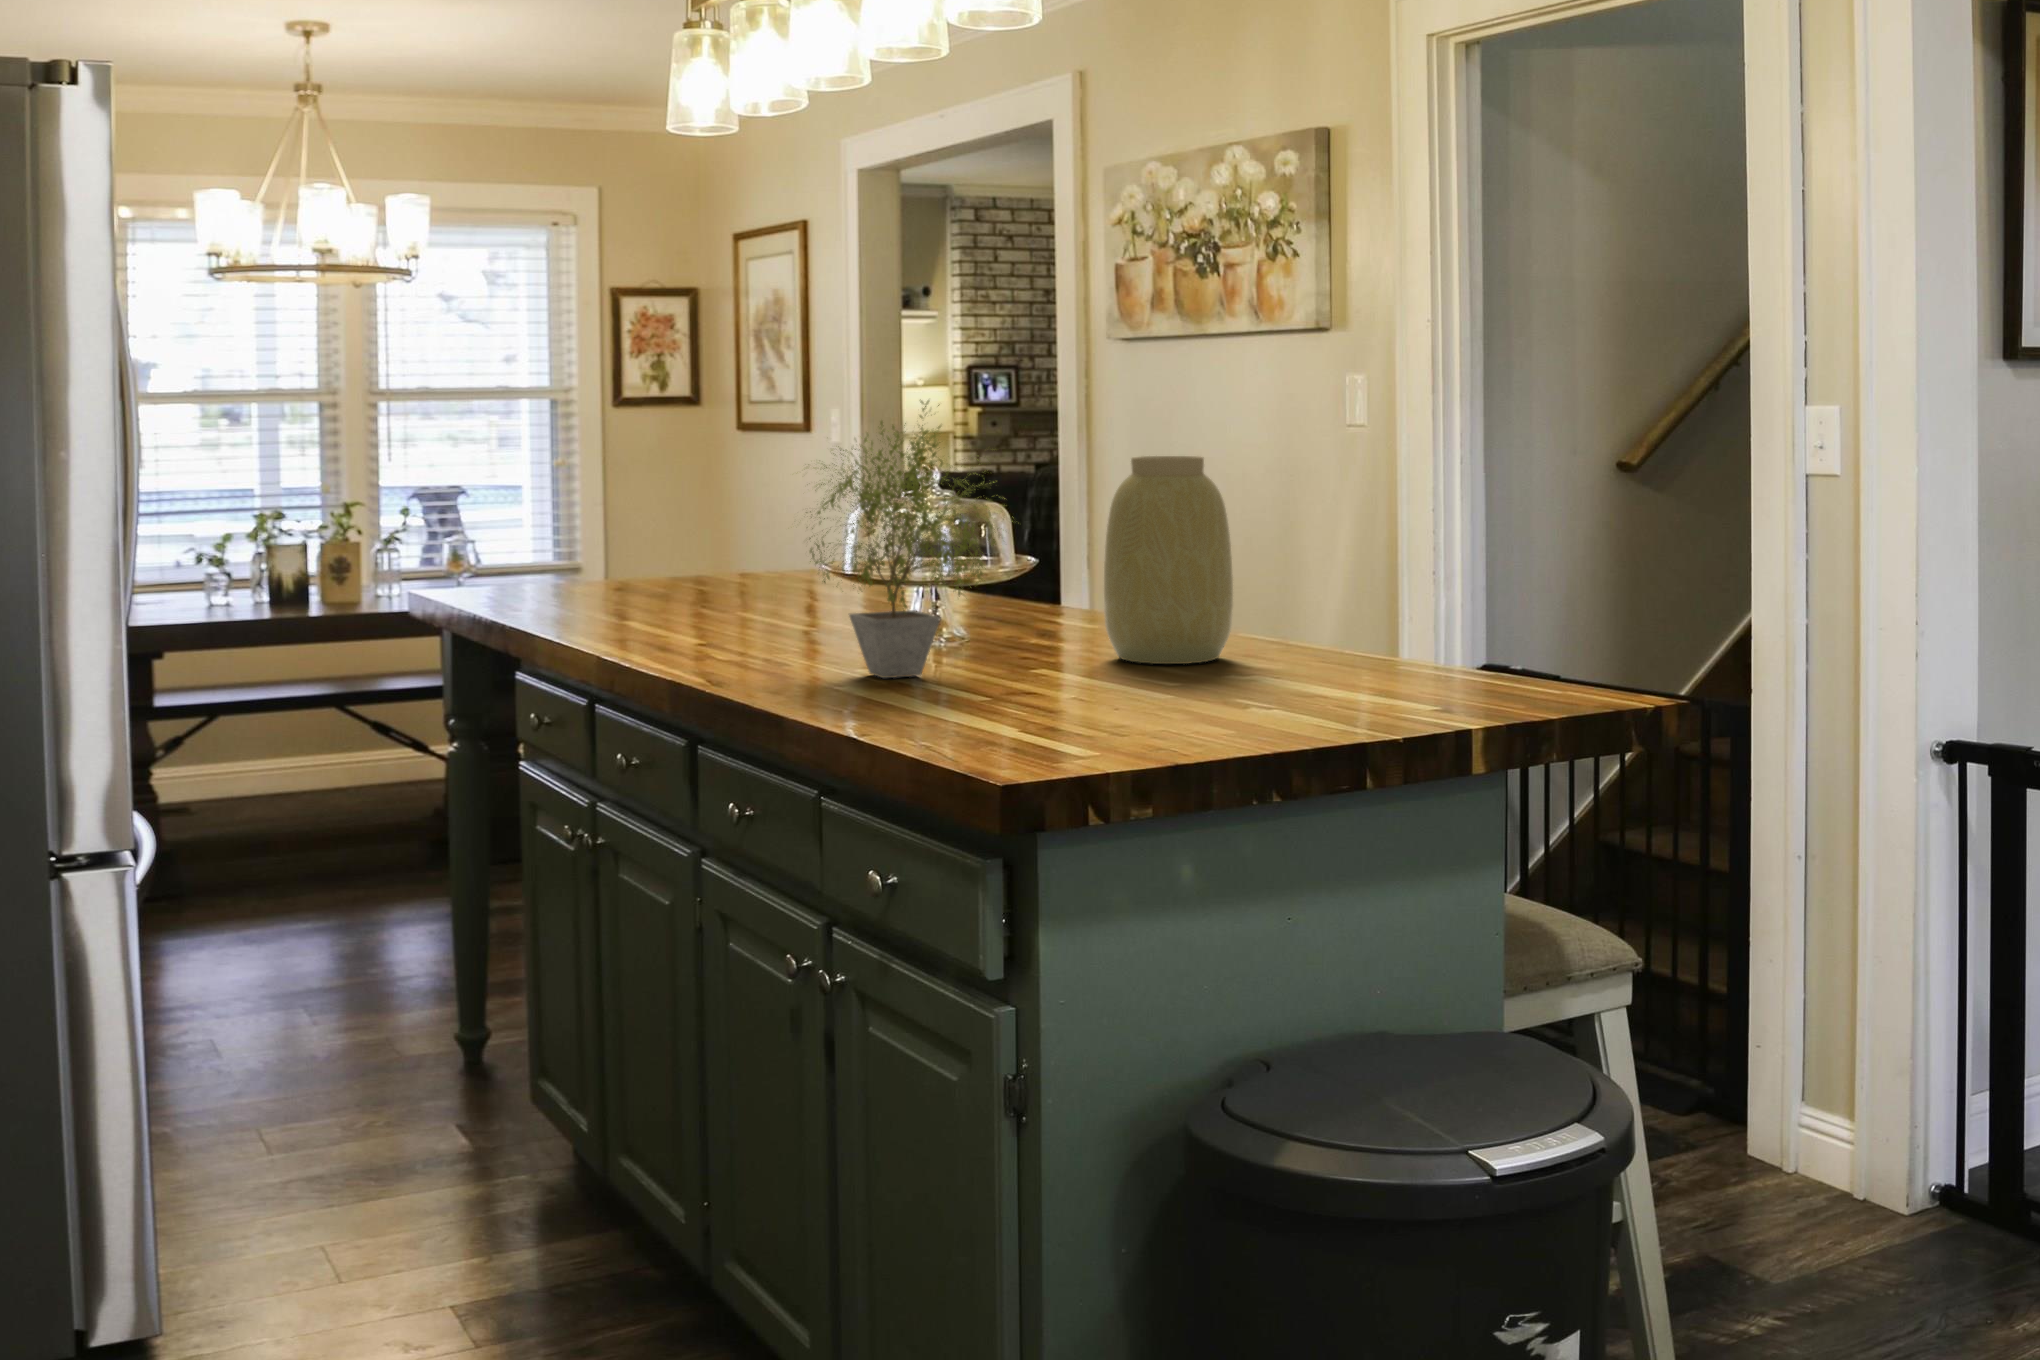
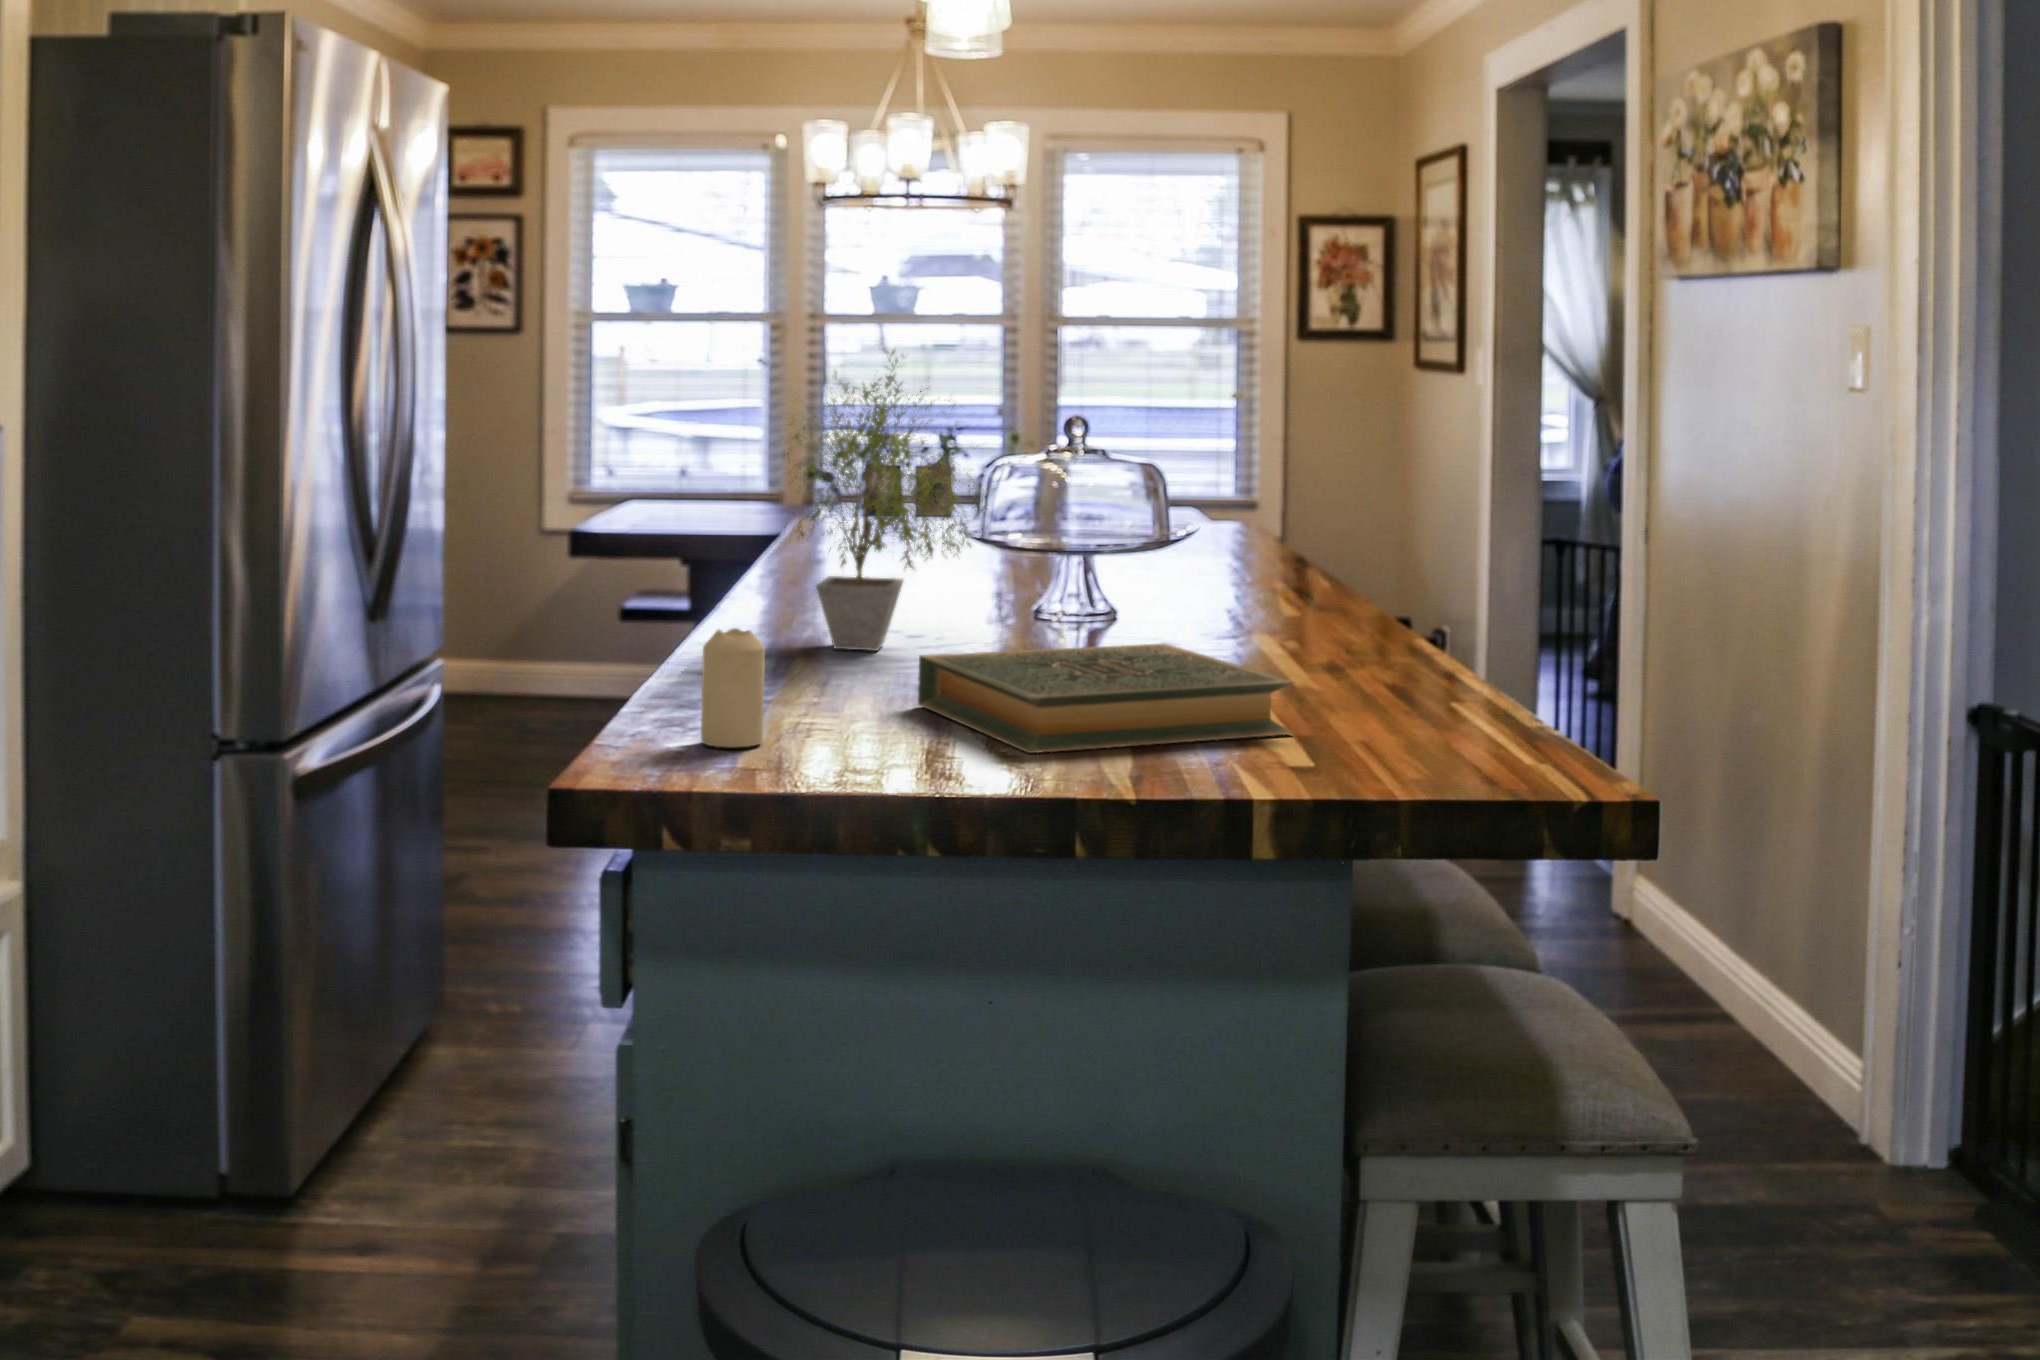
vase: present [1104,456,1233,664] -> none [1117,424,1268,670]
hardback book: none [1105,638,1412,726] -> present [918,643,1294,753]
candle: none [1053,645,1109,751] -> present [701,628,765,747]

